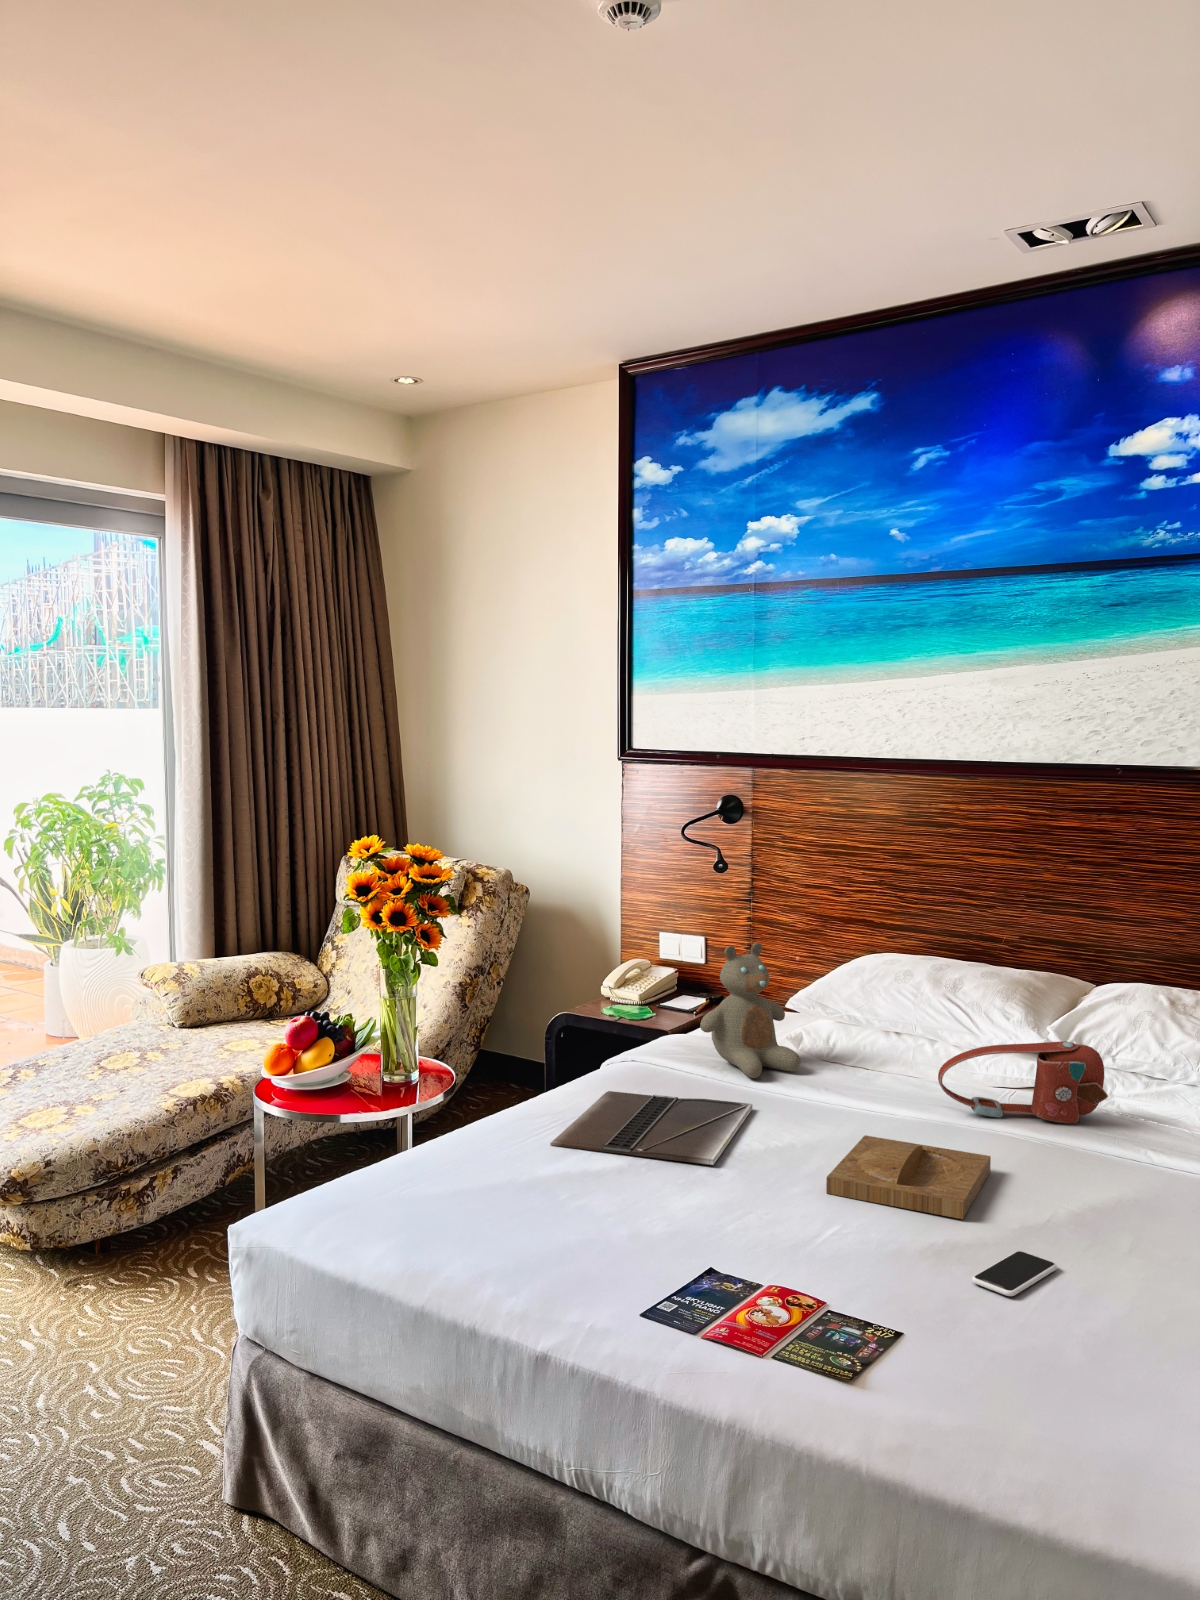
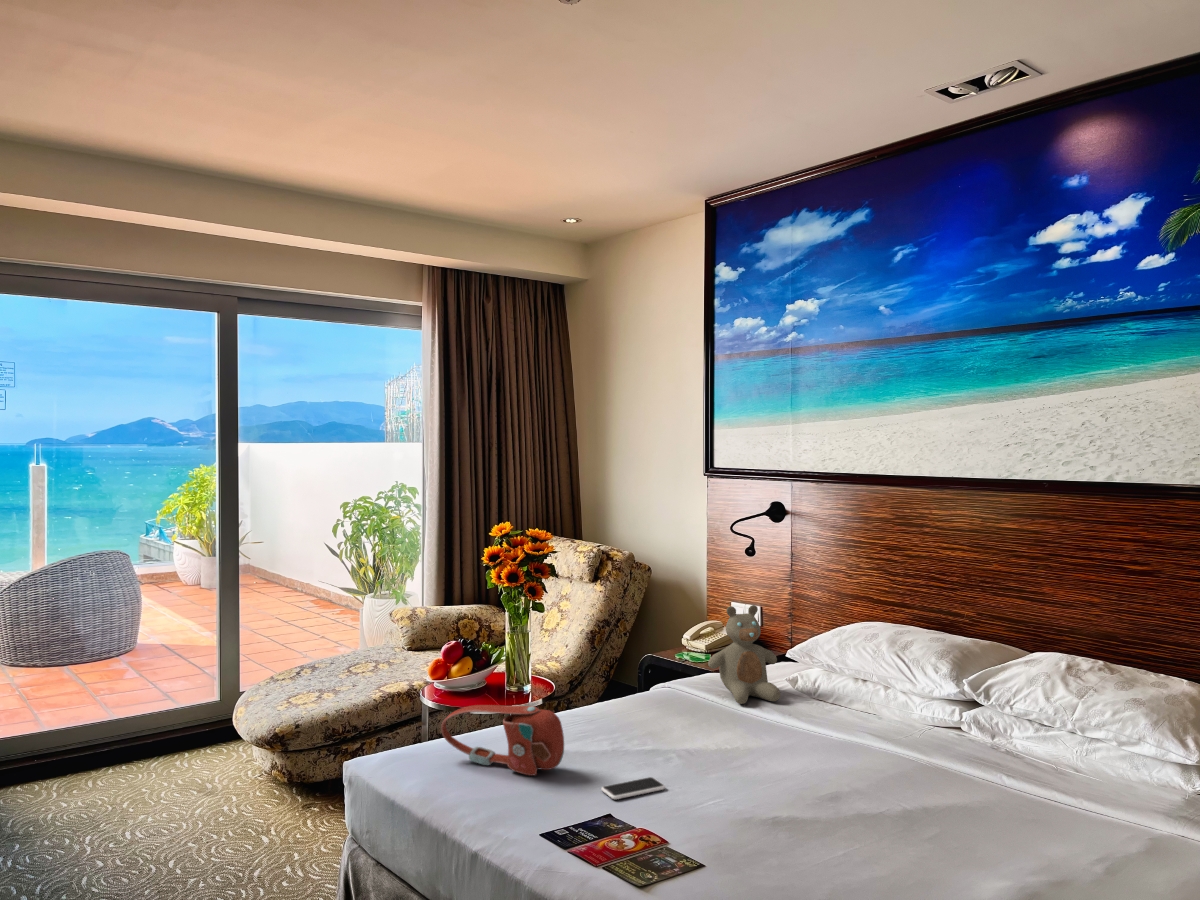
handbag: present [938,1041,1108,1123] -> present [441,705,564,776]
laptop: present [550,1091,752,1165] -> none [565,705,725,760]
tray: present [826,1135,991,1219] -> none [734,749,873,815]
smartphone: present [972,1251,1057,1296] -> present [602,777,665,799]

